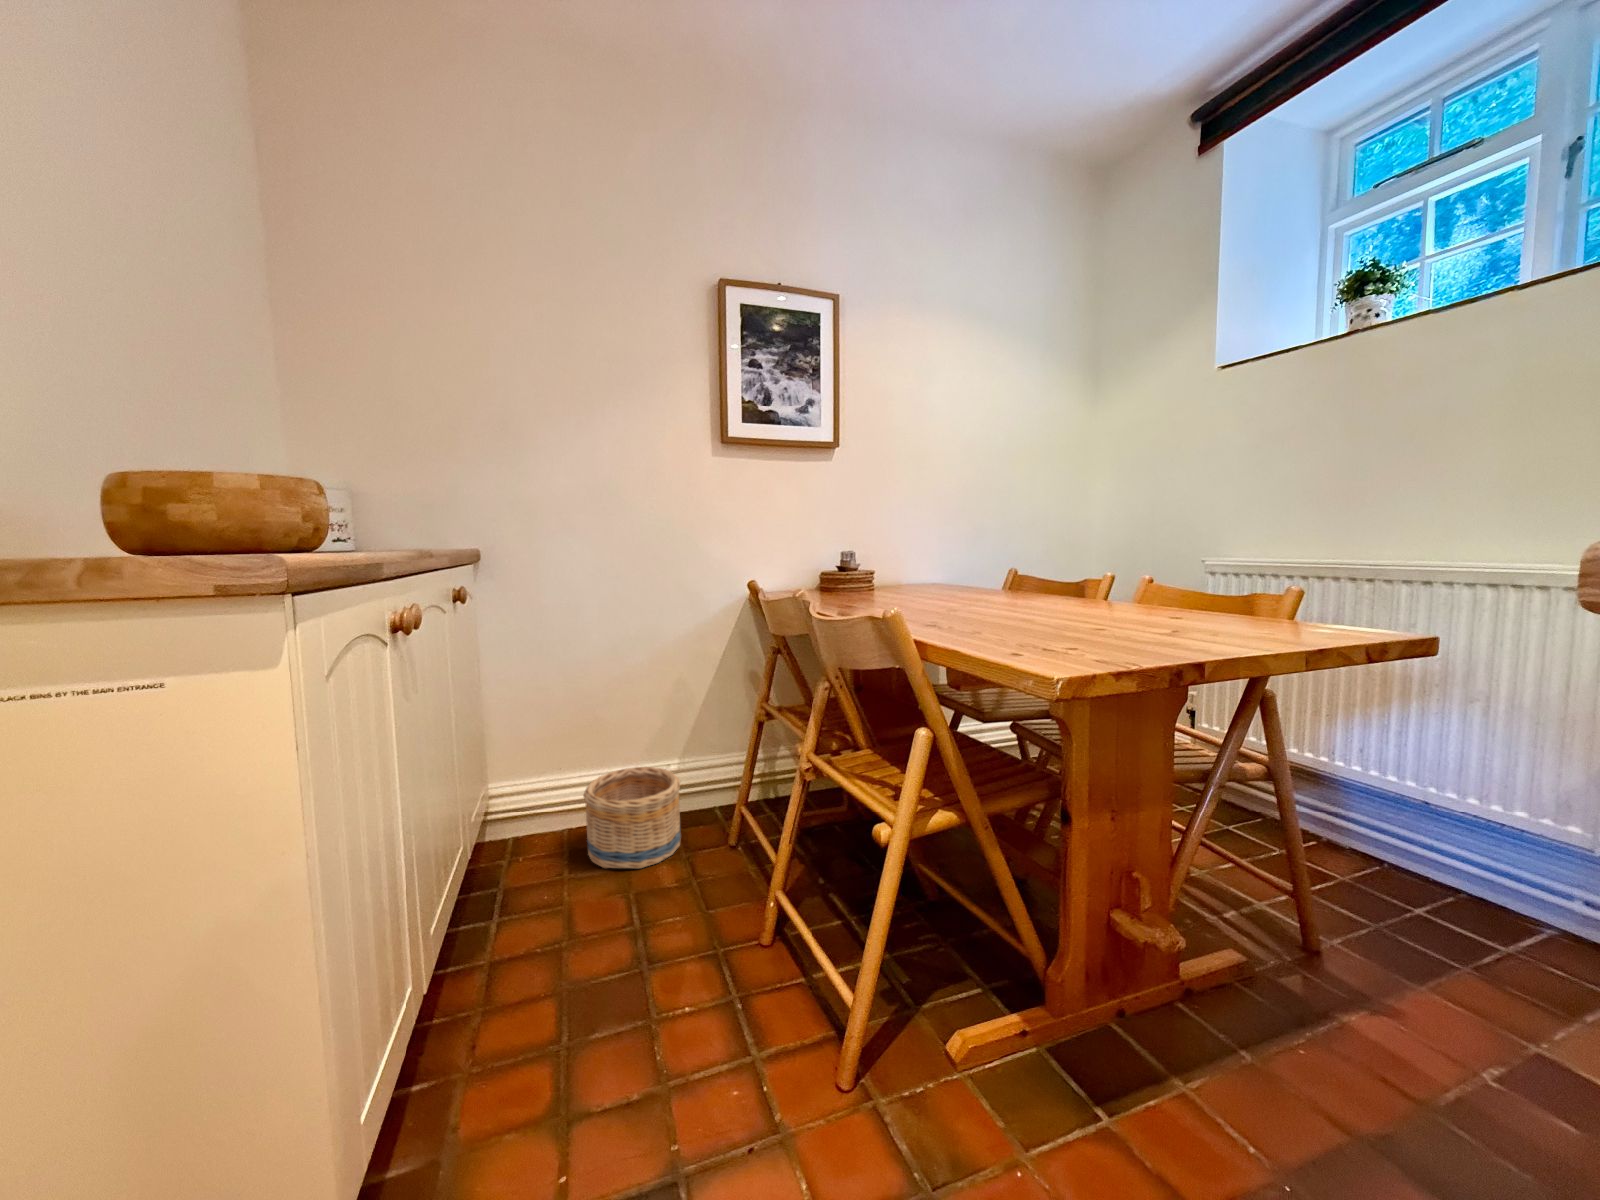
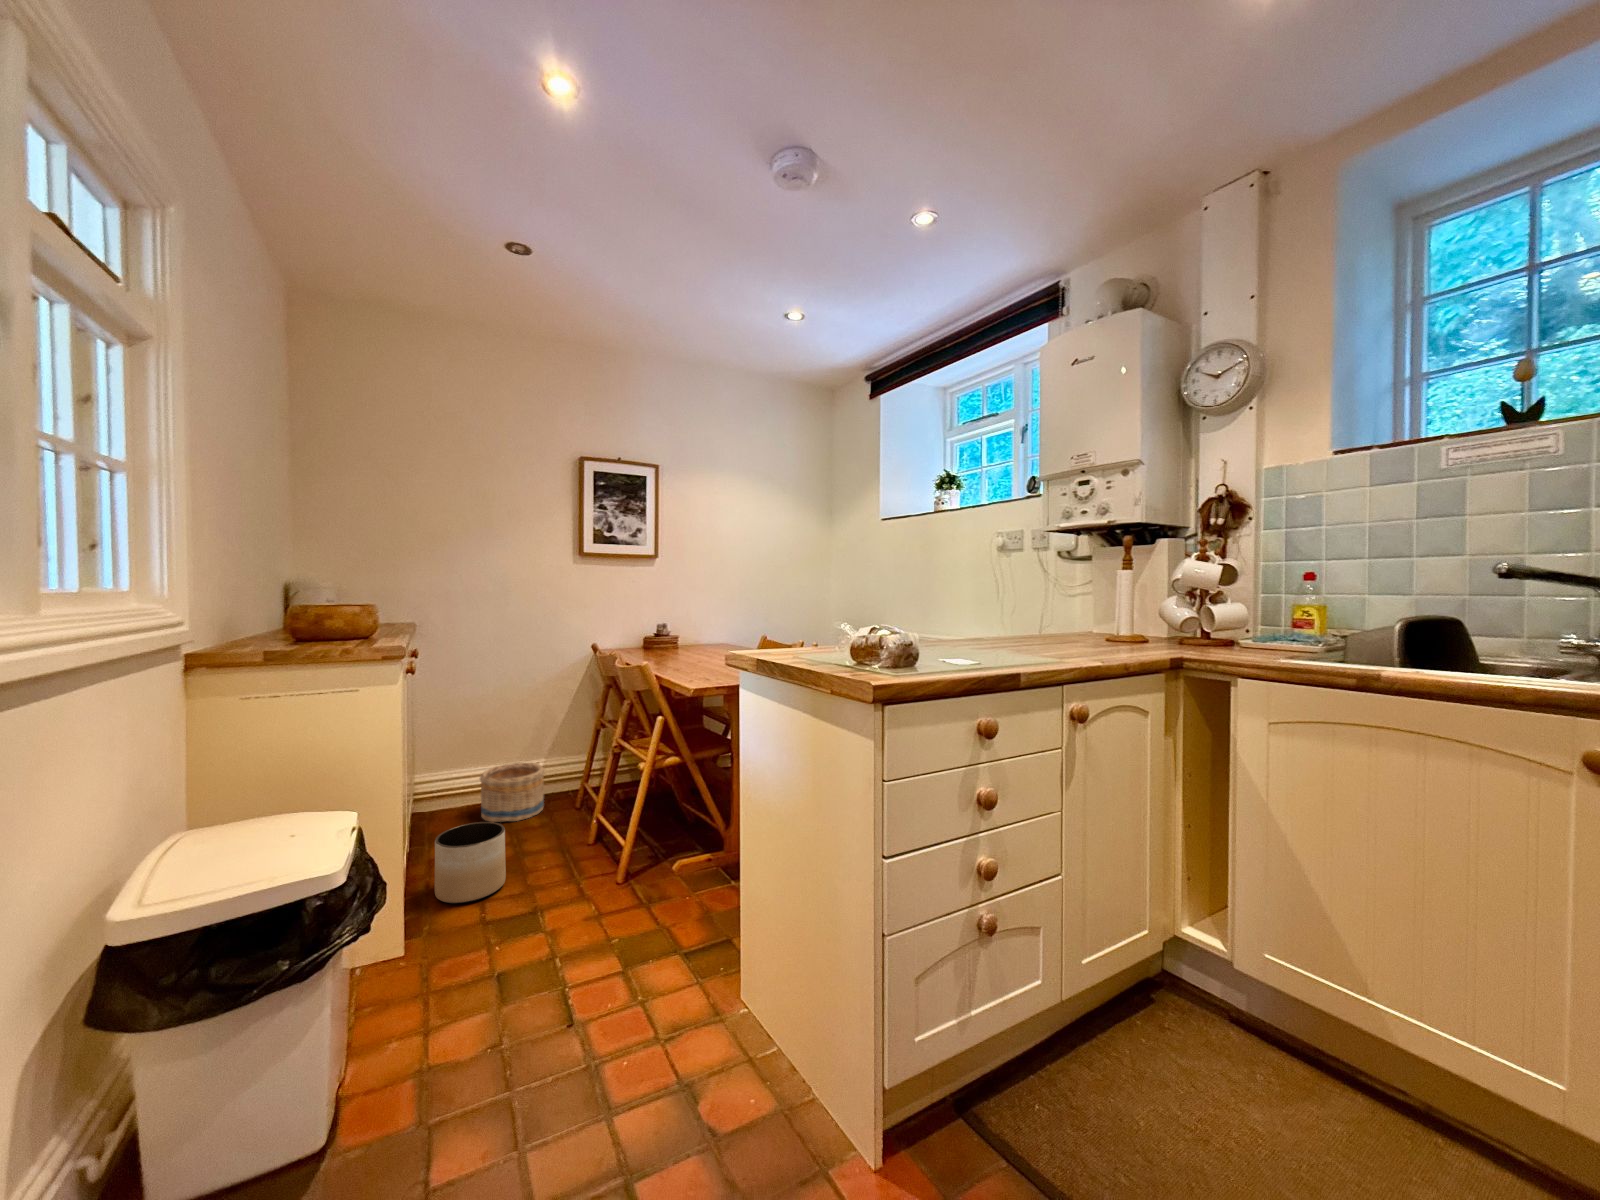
planter: none [475,917,617,1116] -> present [435,822,506,903]

